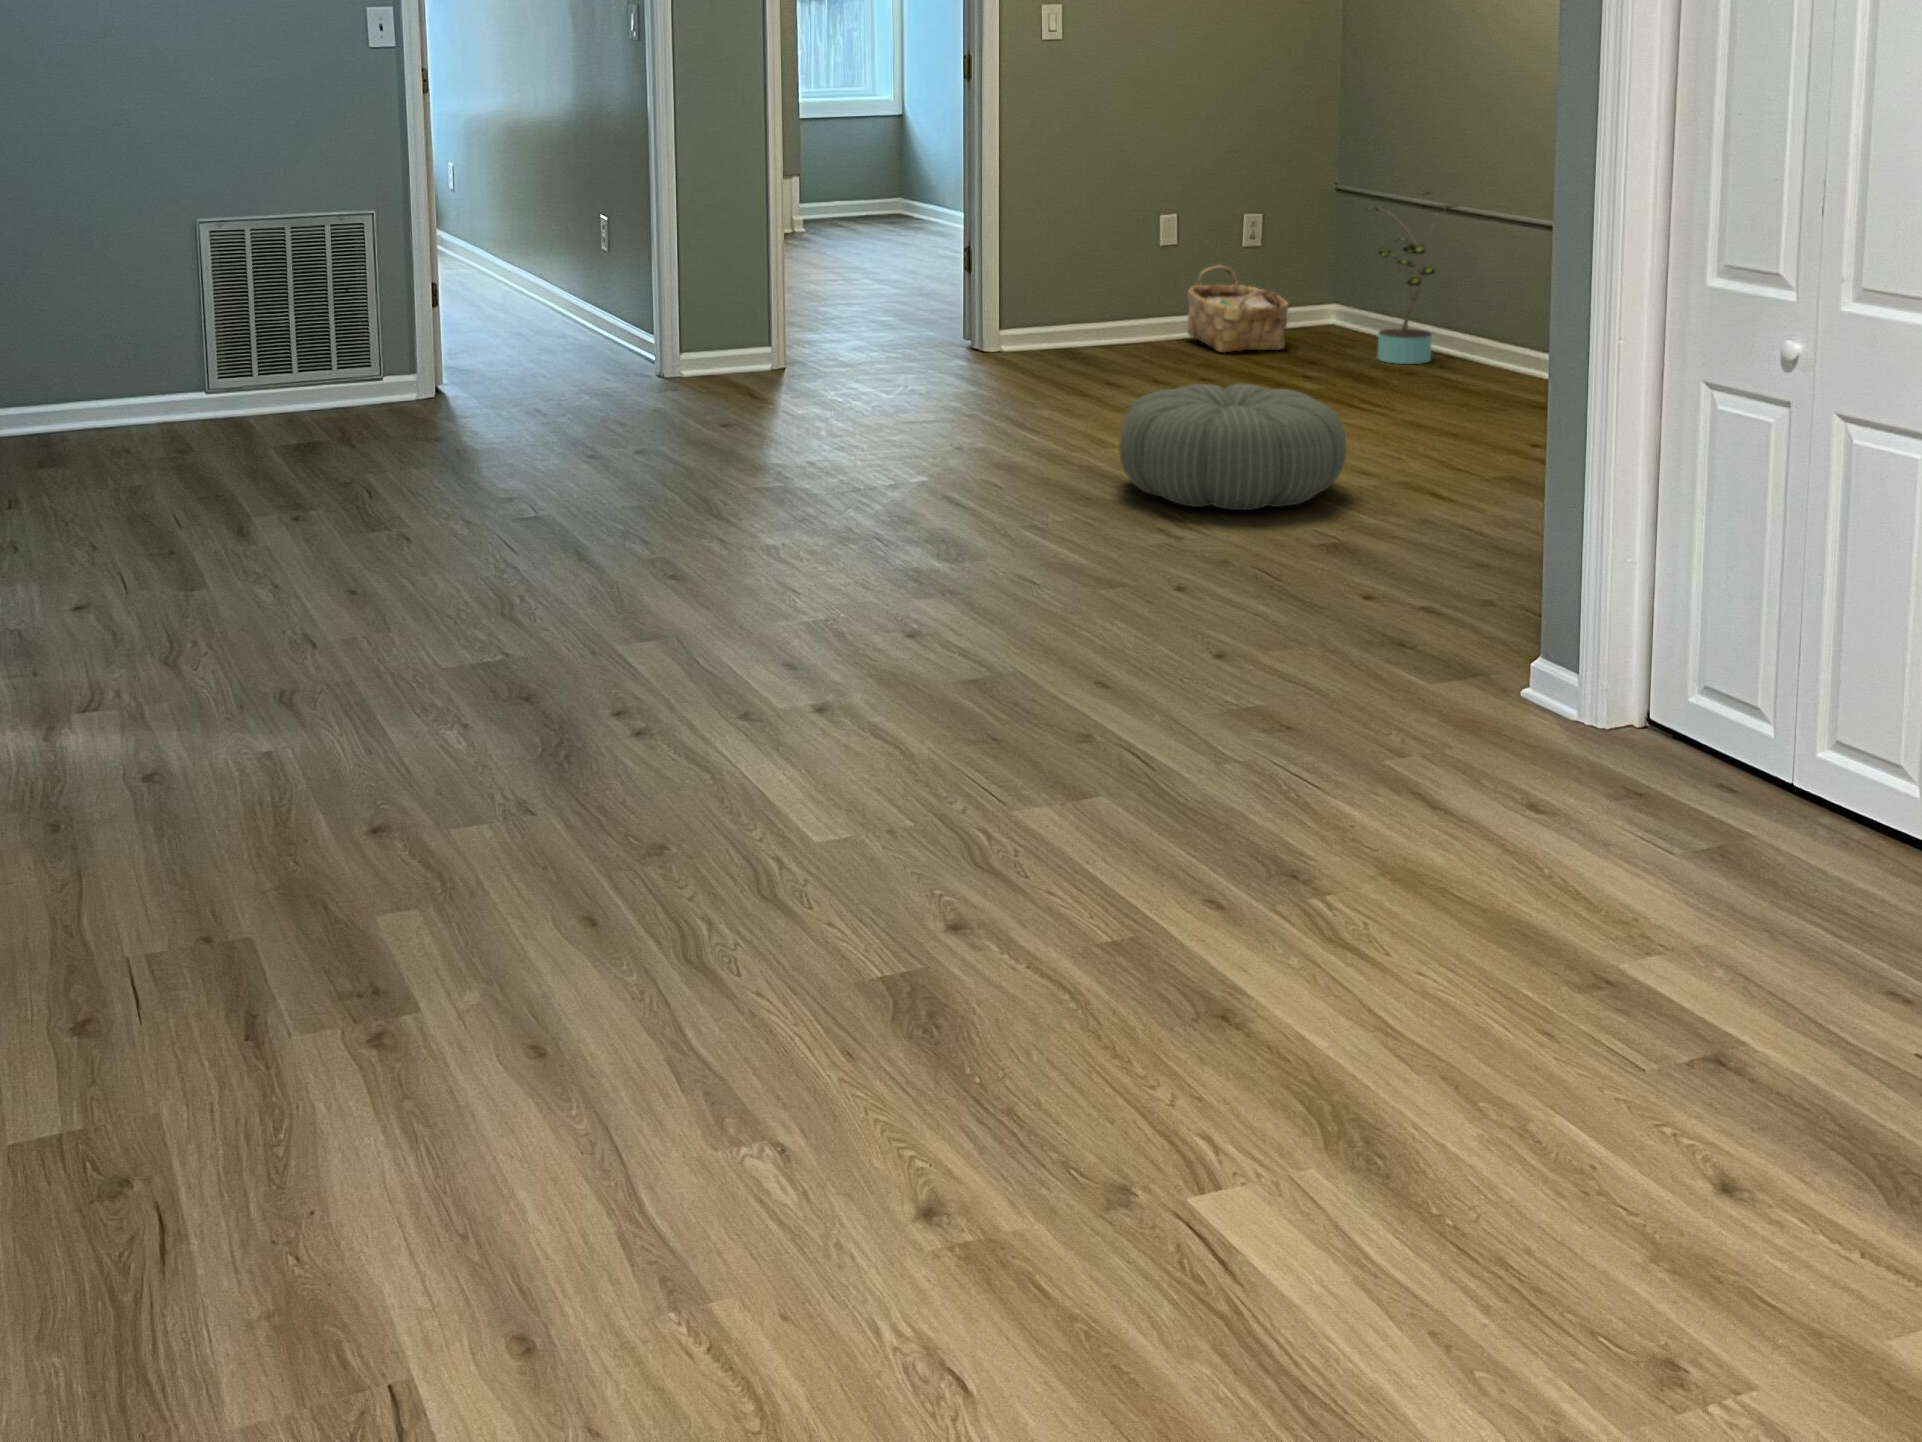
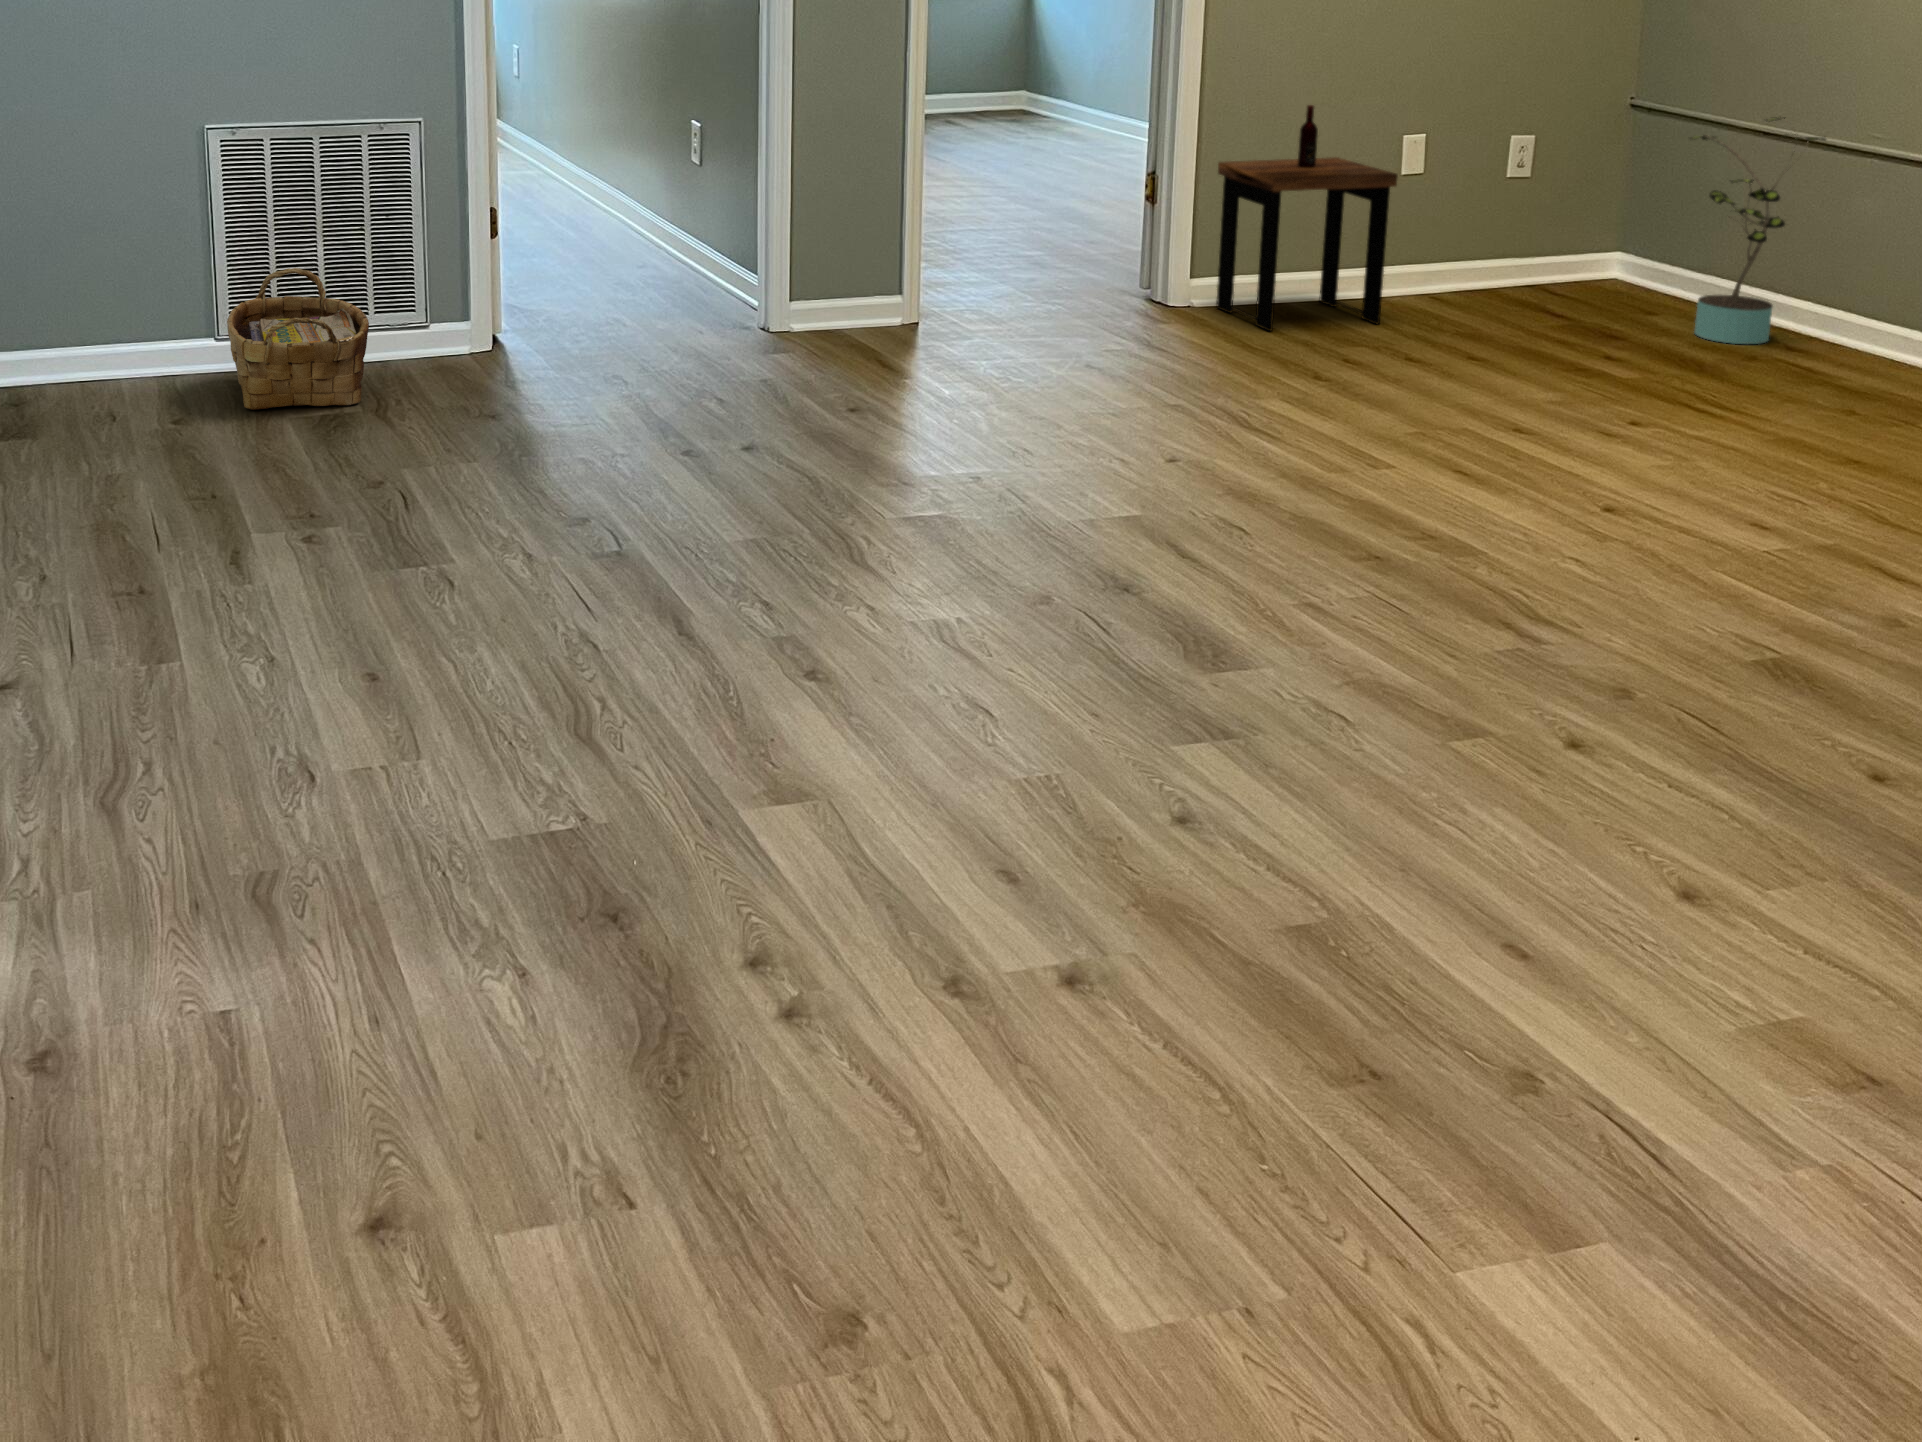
side table: none [1016,191,1150,367] -> present [1216,105,1398,331]
woven basket: present [1187,265,1289,353] -> present [227,268,369,410]
pouf: present [1119,384,1347,510] -> none [1419,399,1760,593]

